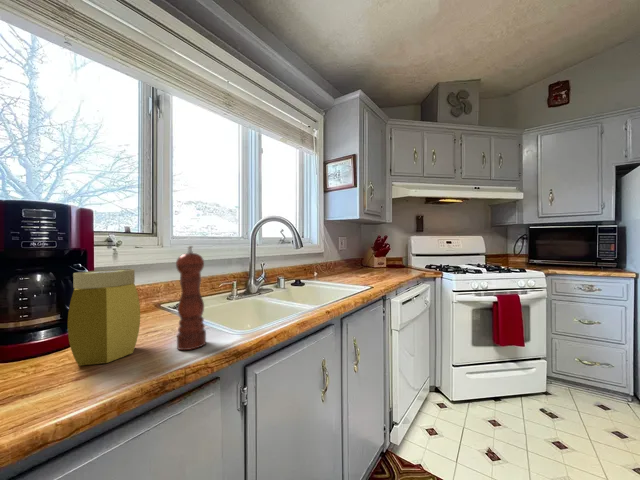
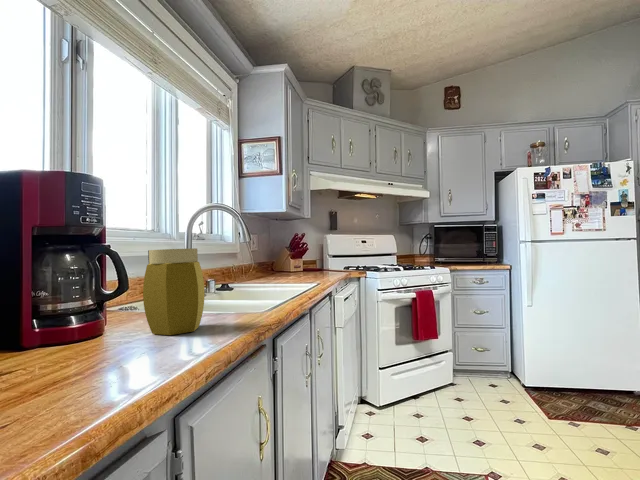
pepper mill: present [176,246,206,350] -> none [228,228,255,321]

